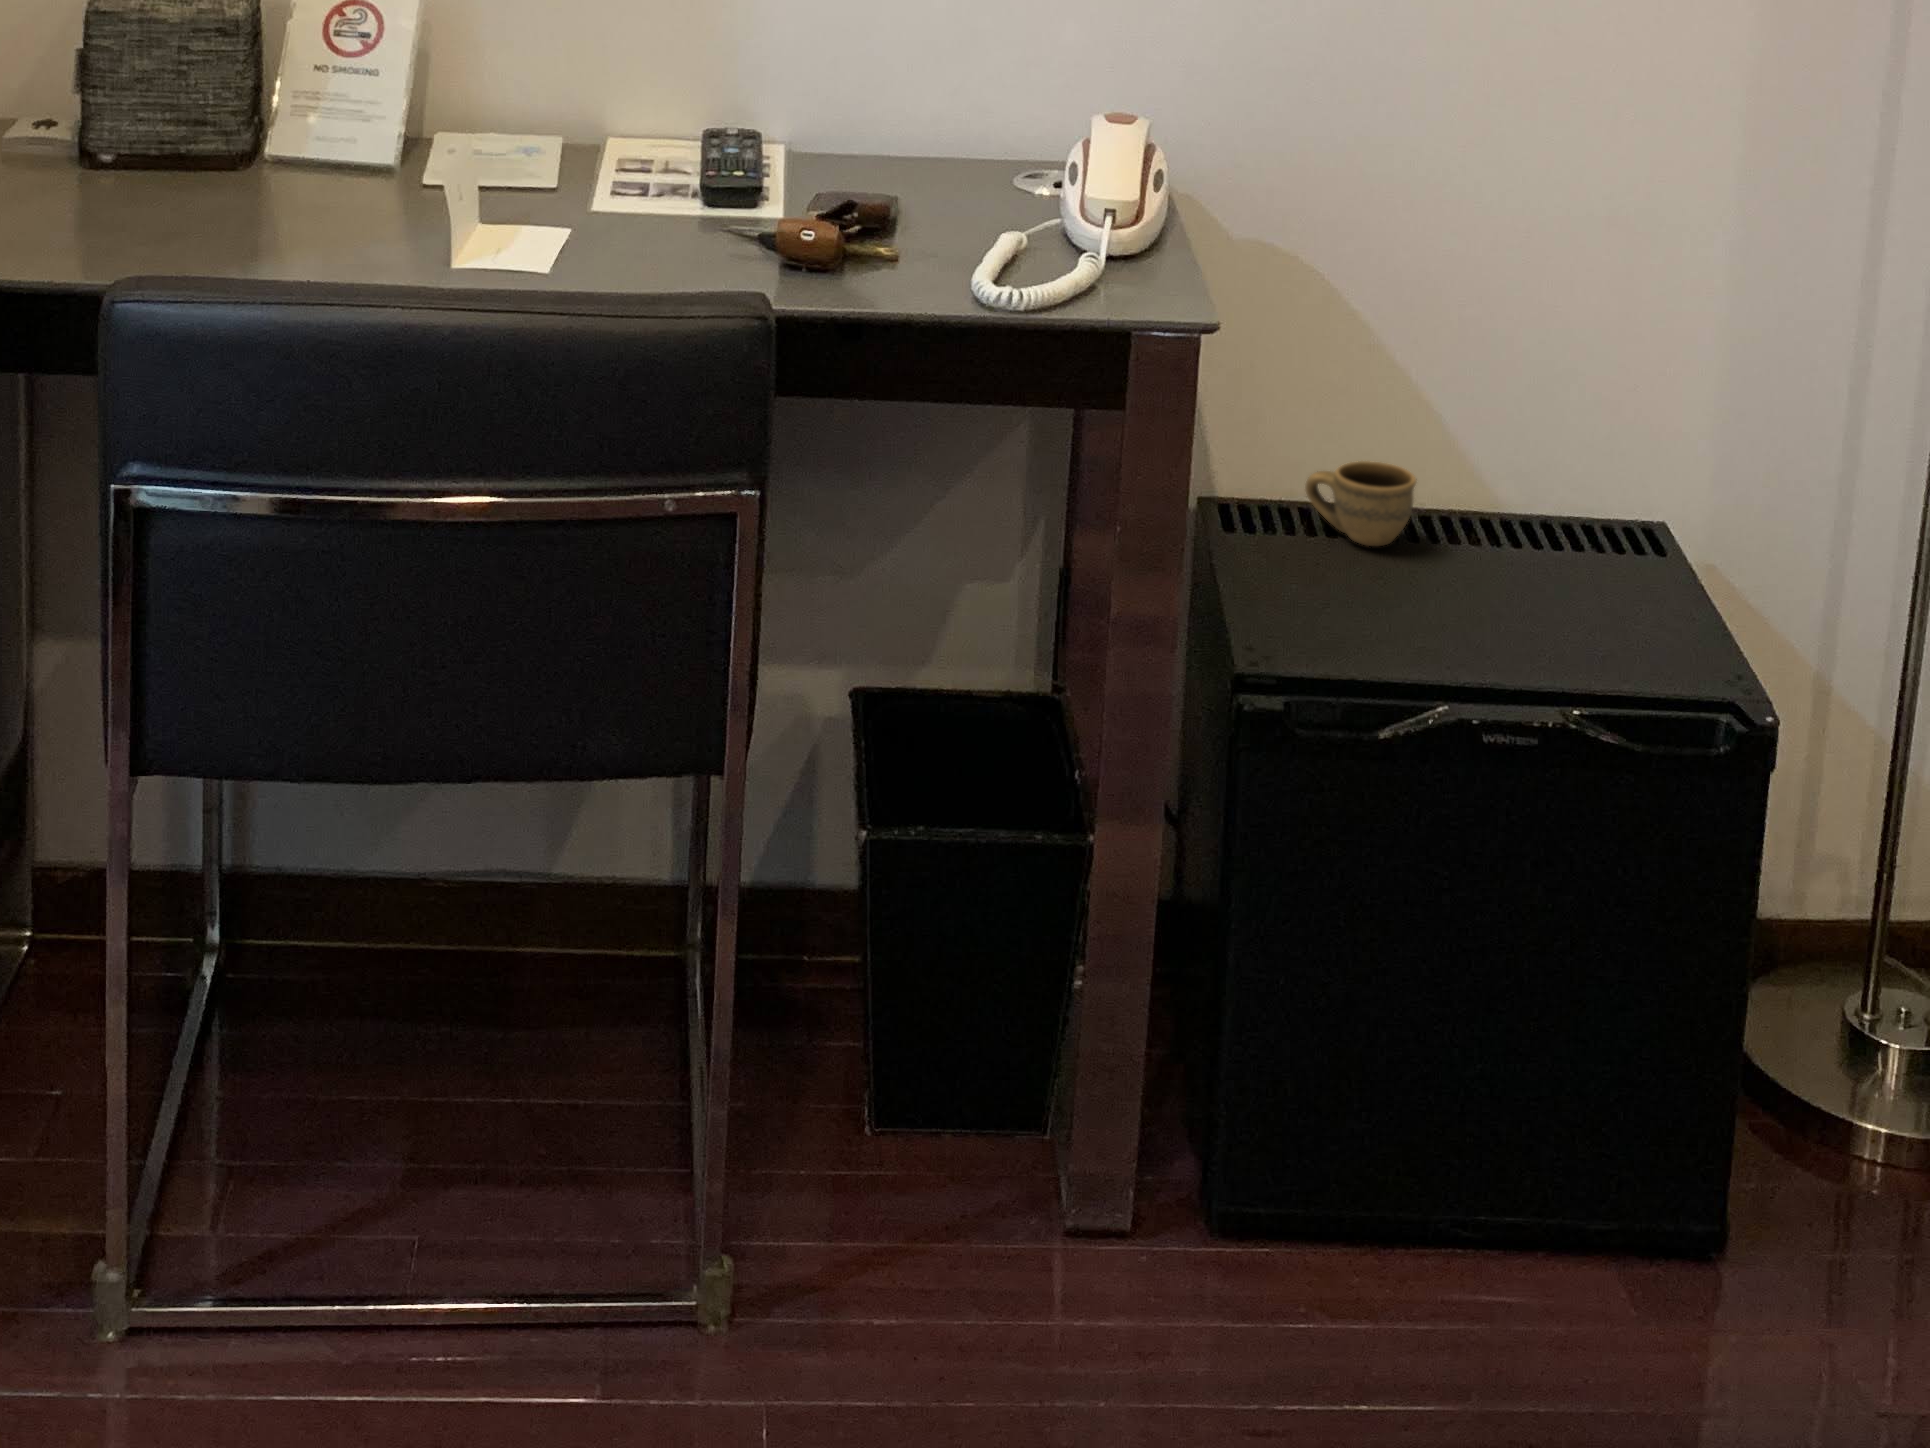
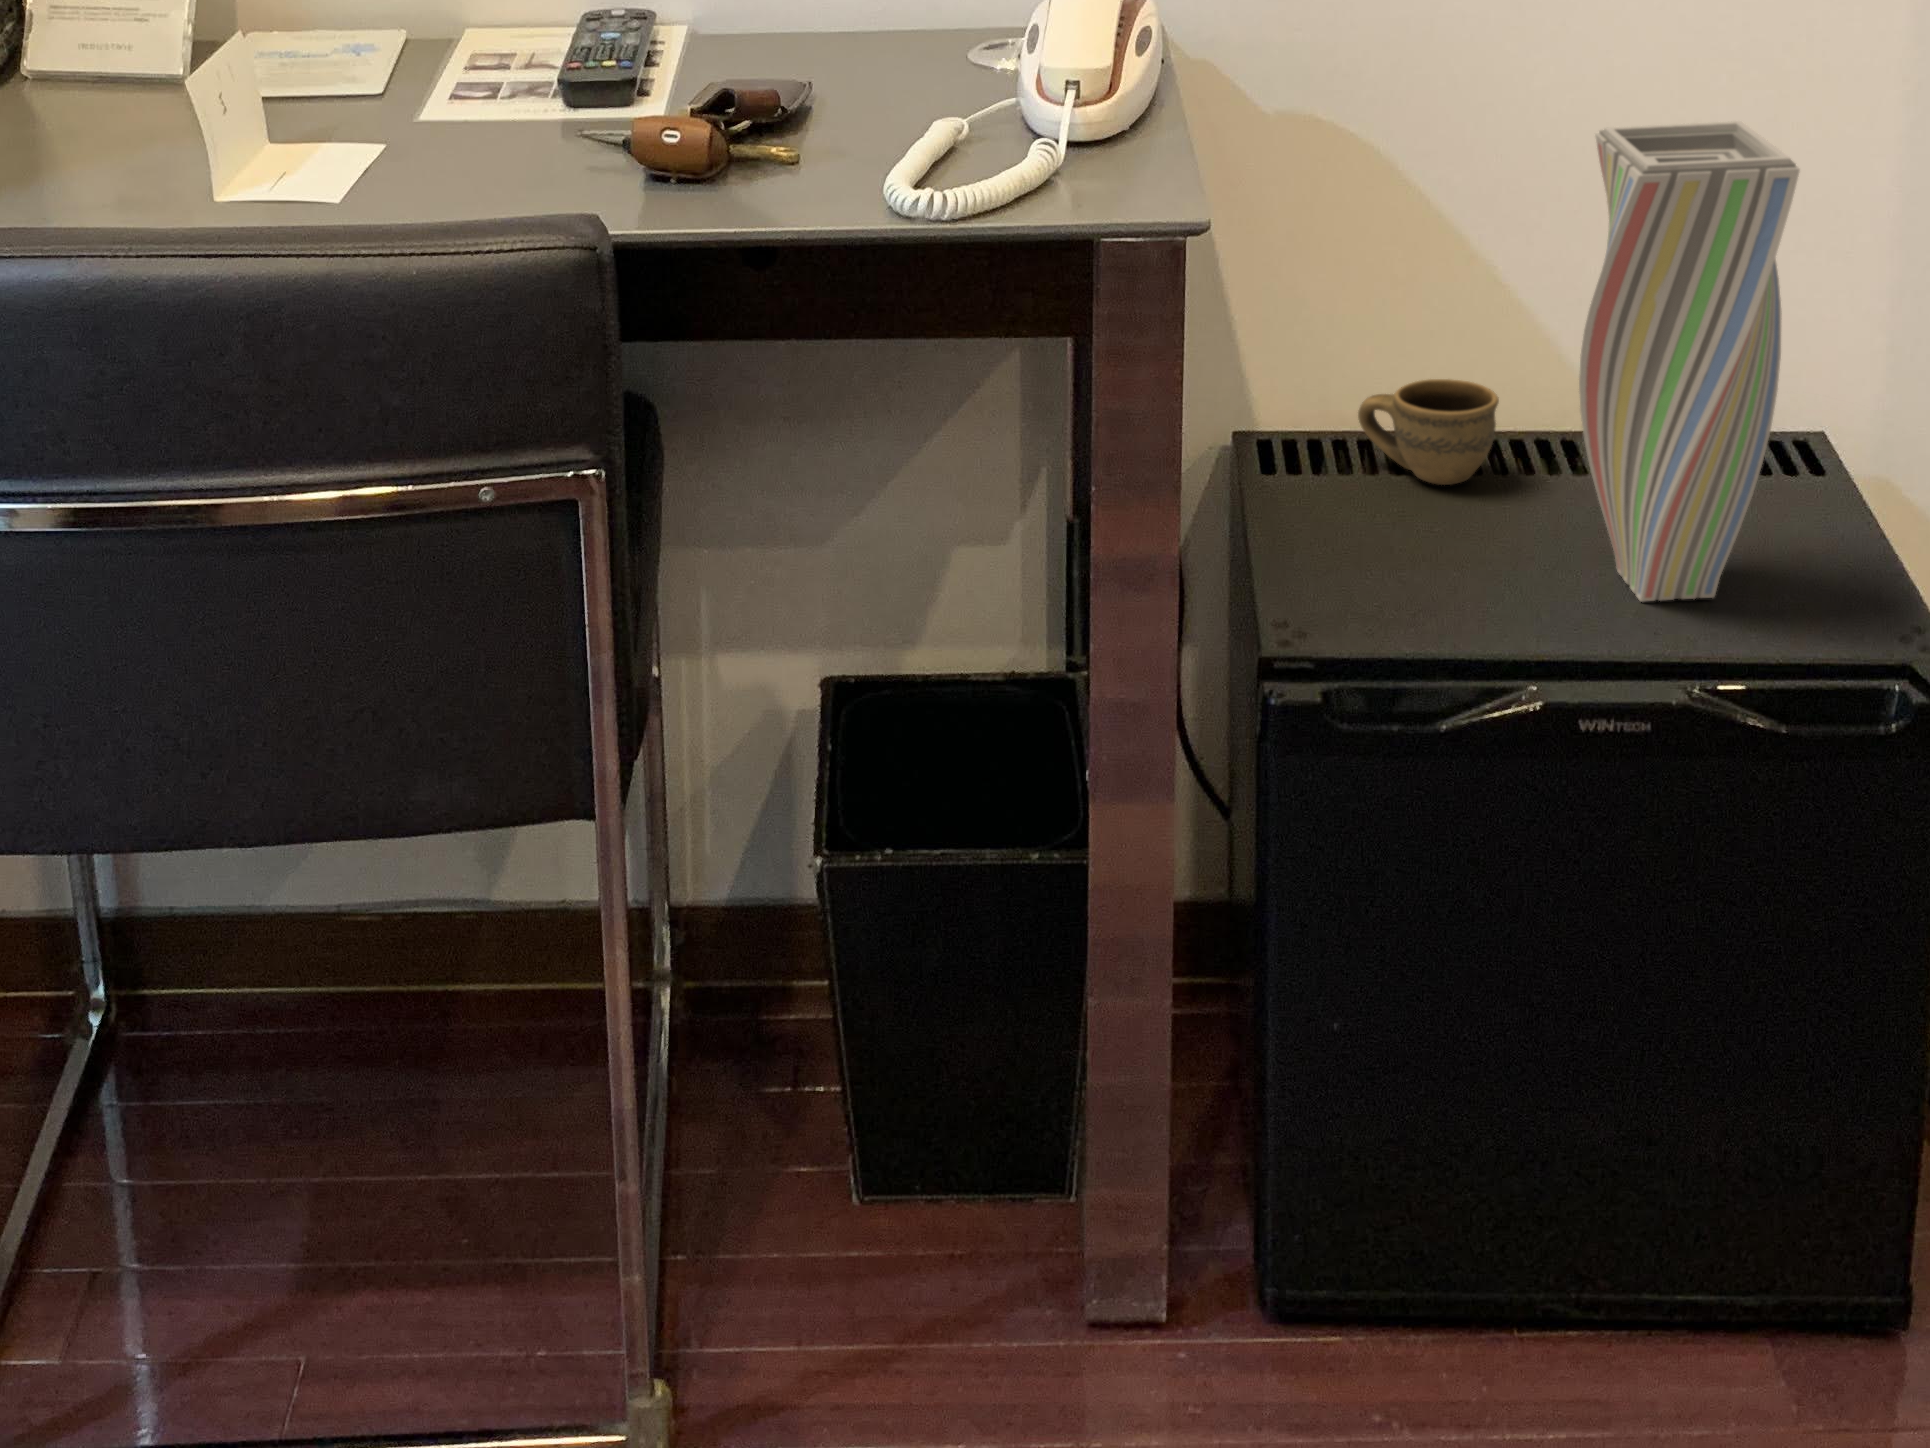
vase: none [1486,273,1656,644] -> present [1579,121,1800,602]

